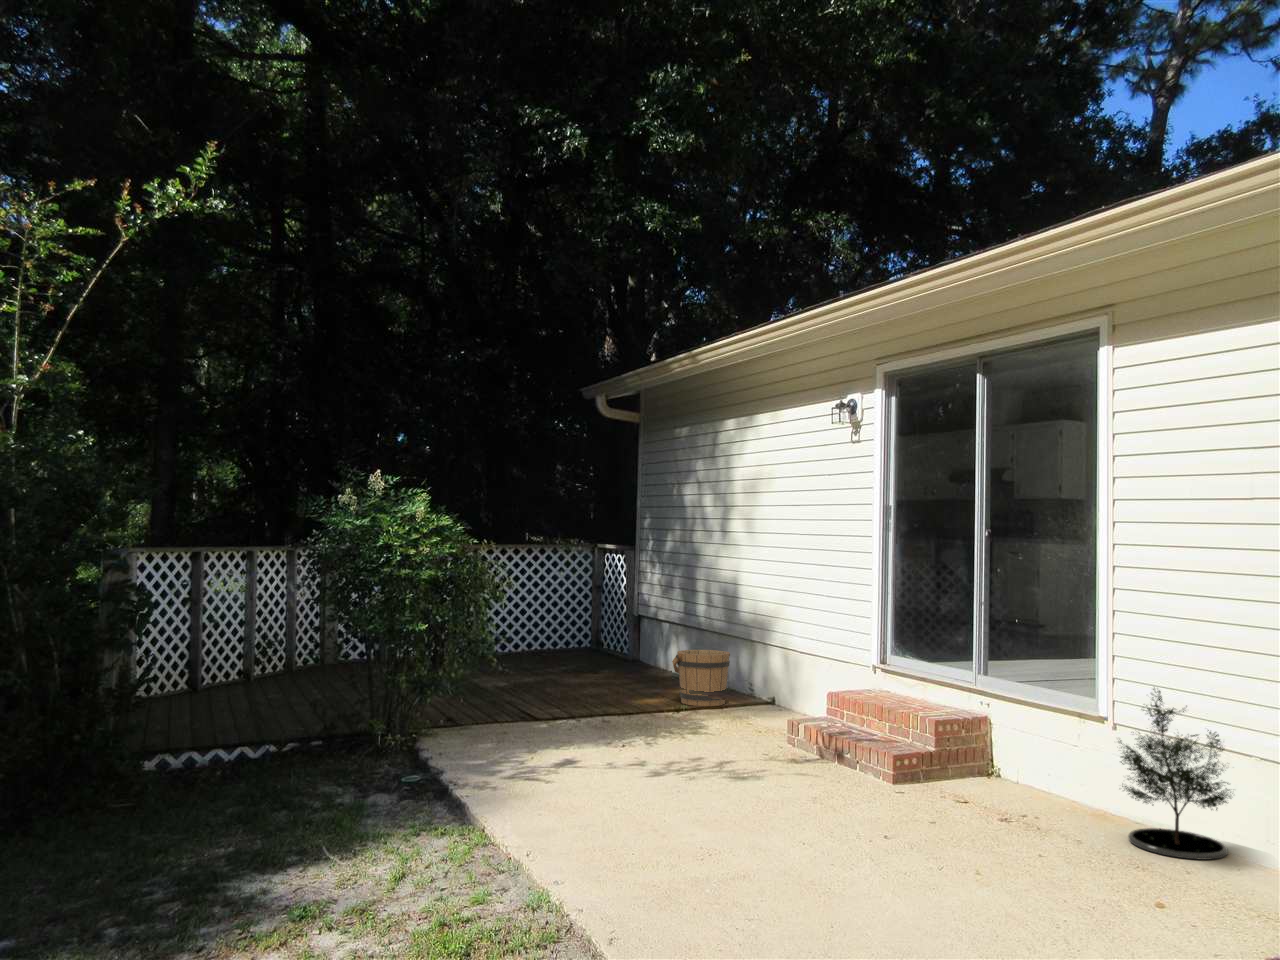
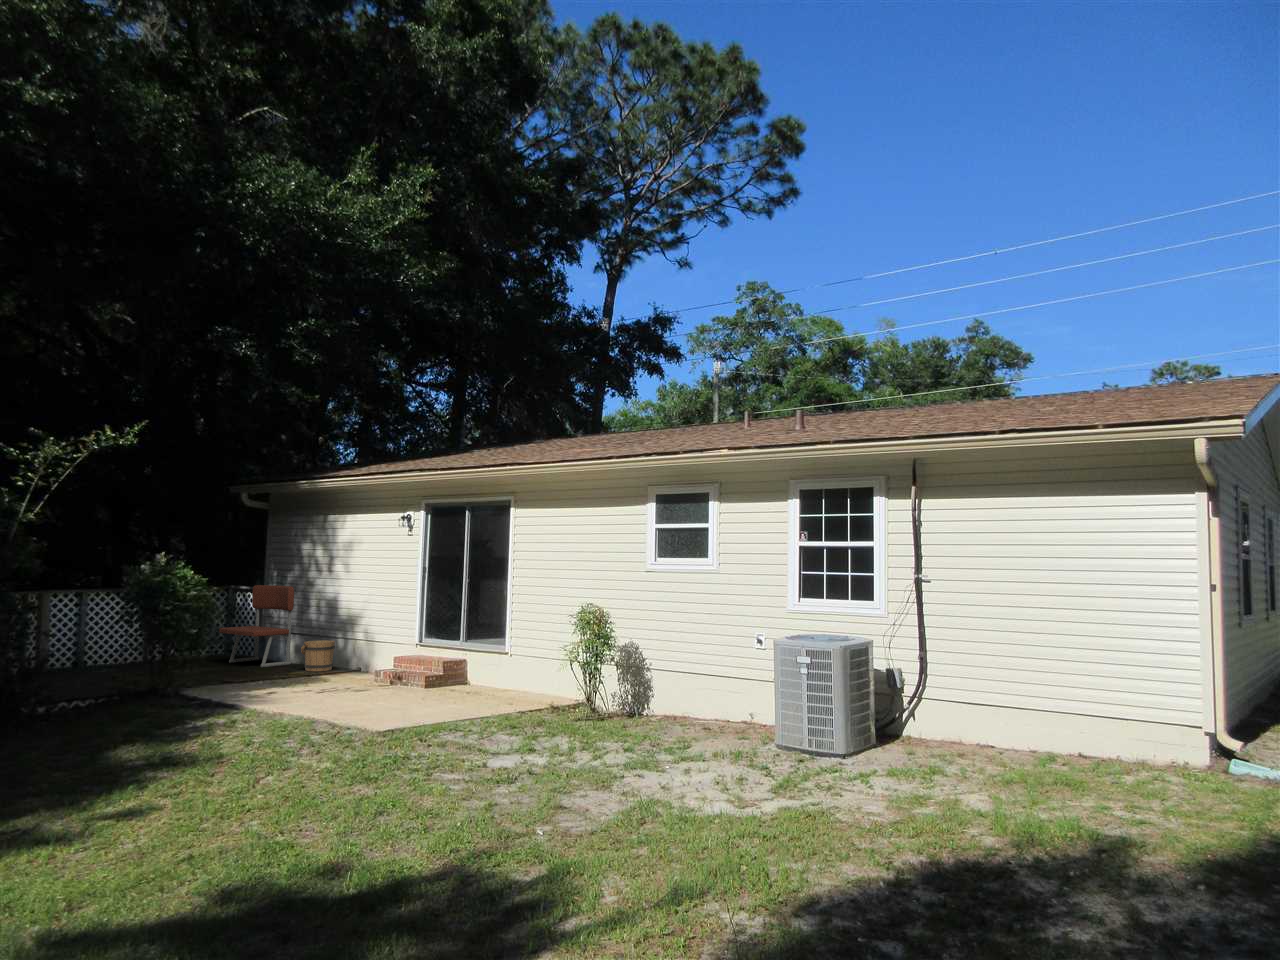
bench: none [568,555,670,689] -> present [219,585,294,667]
potted tree: present [1119,689,1231,860] -> none [504,639,542,697]

